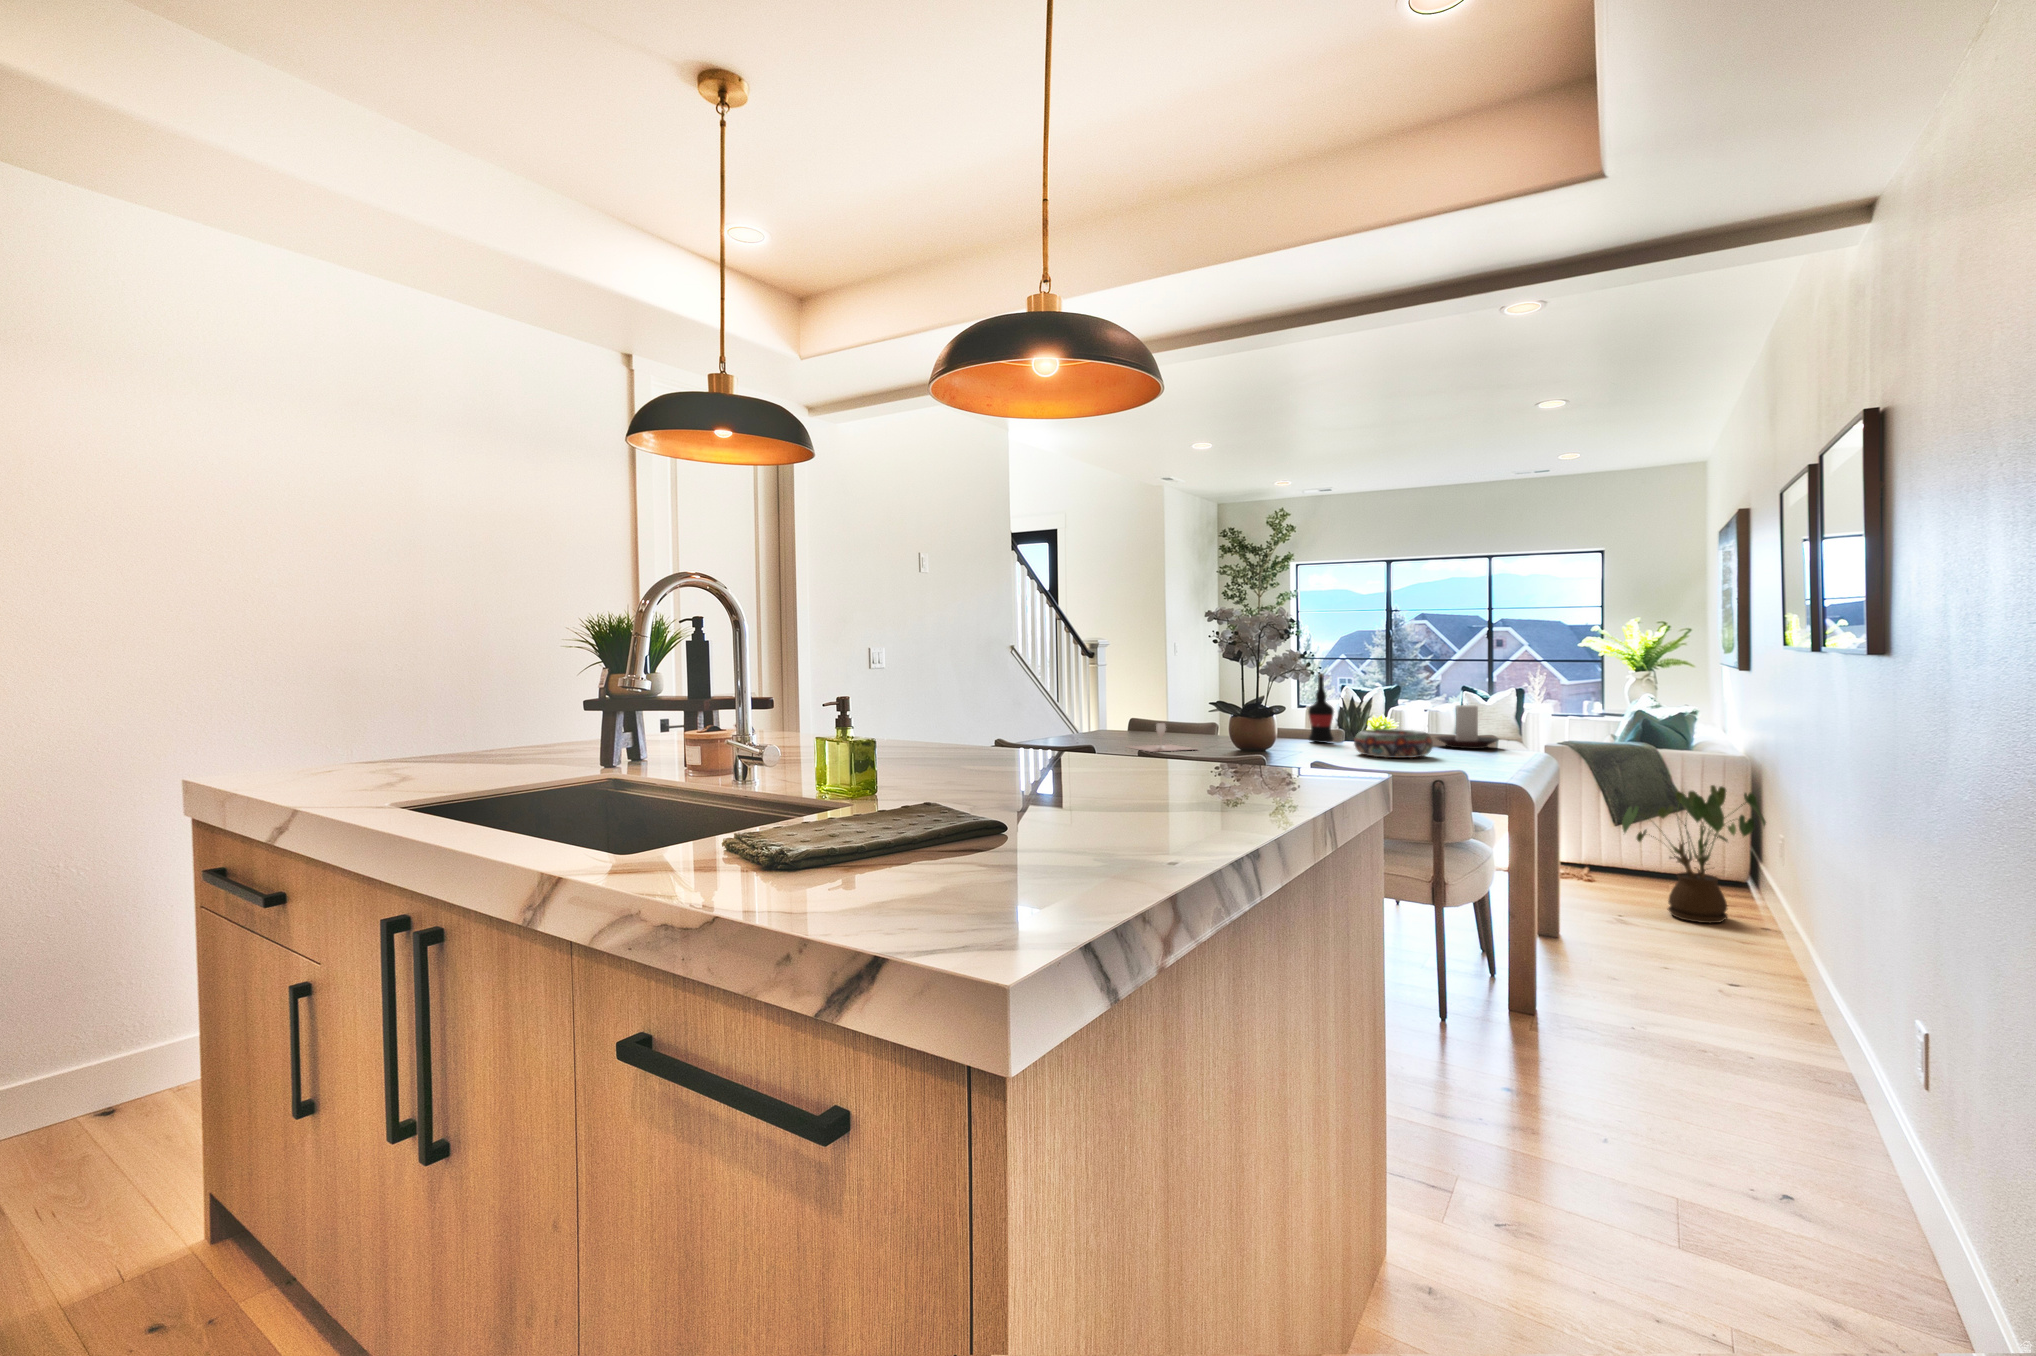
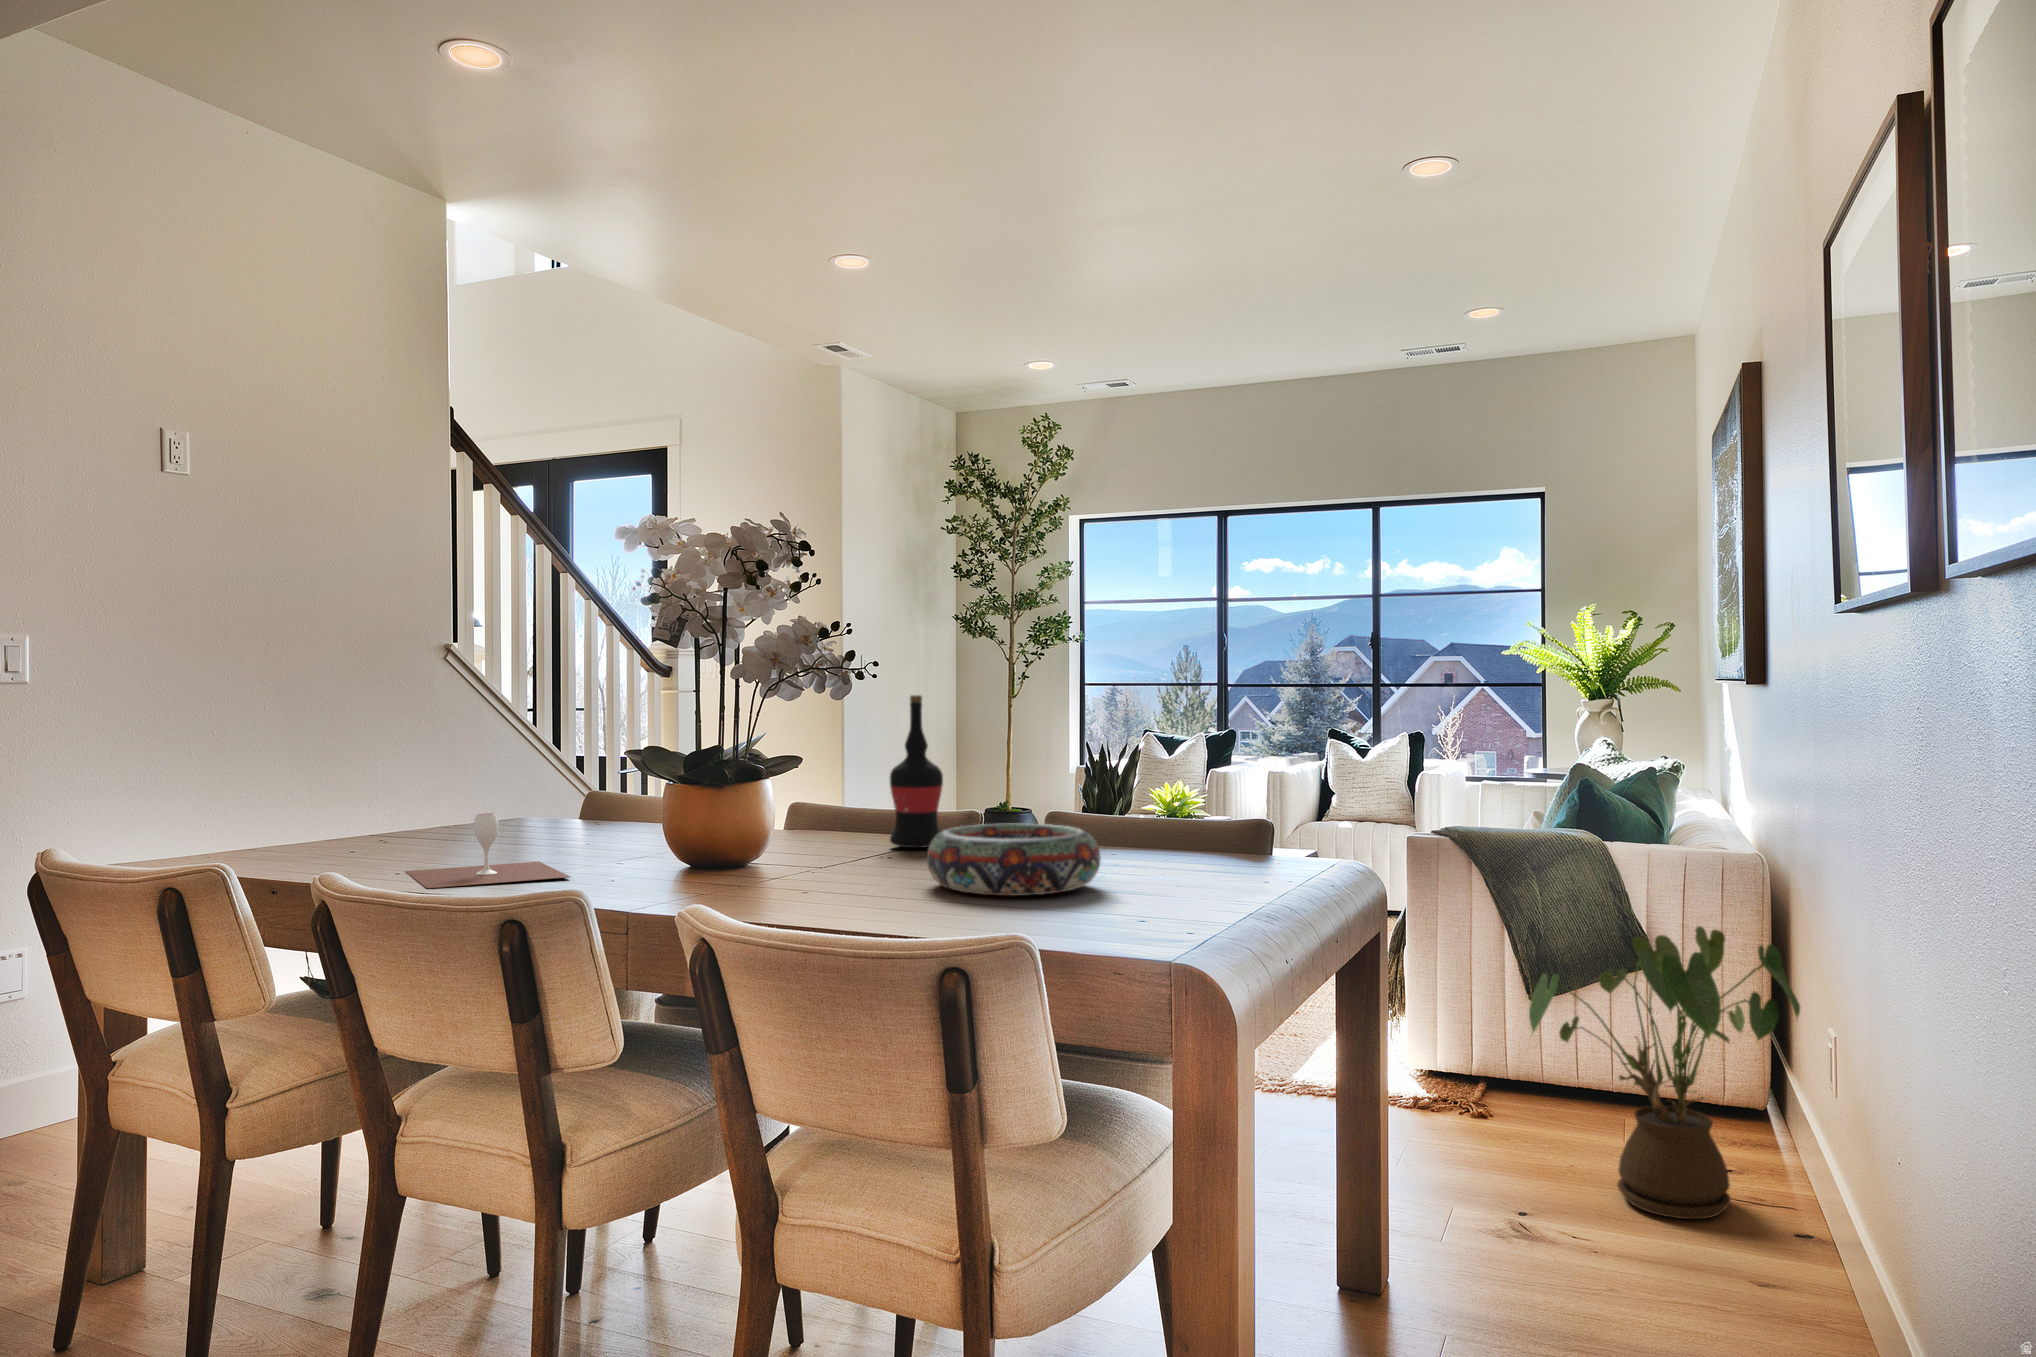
candle holder: present [1436,705,1498,749] -> none [1150,759,1280,860]

